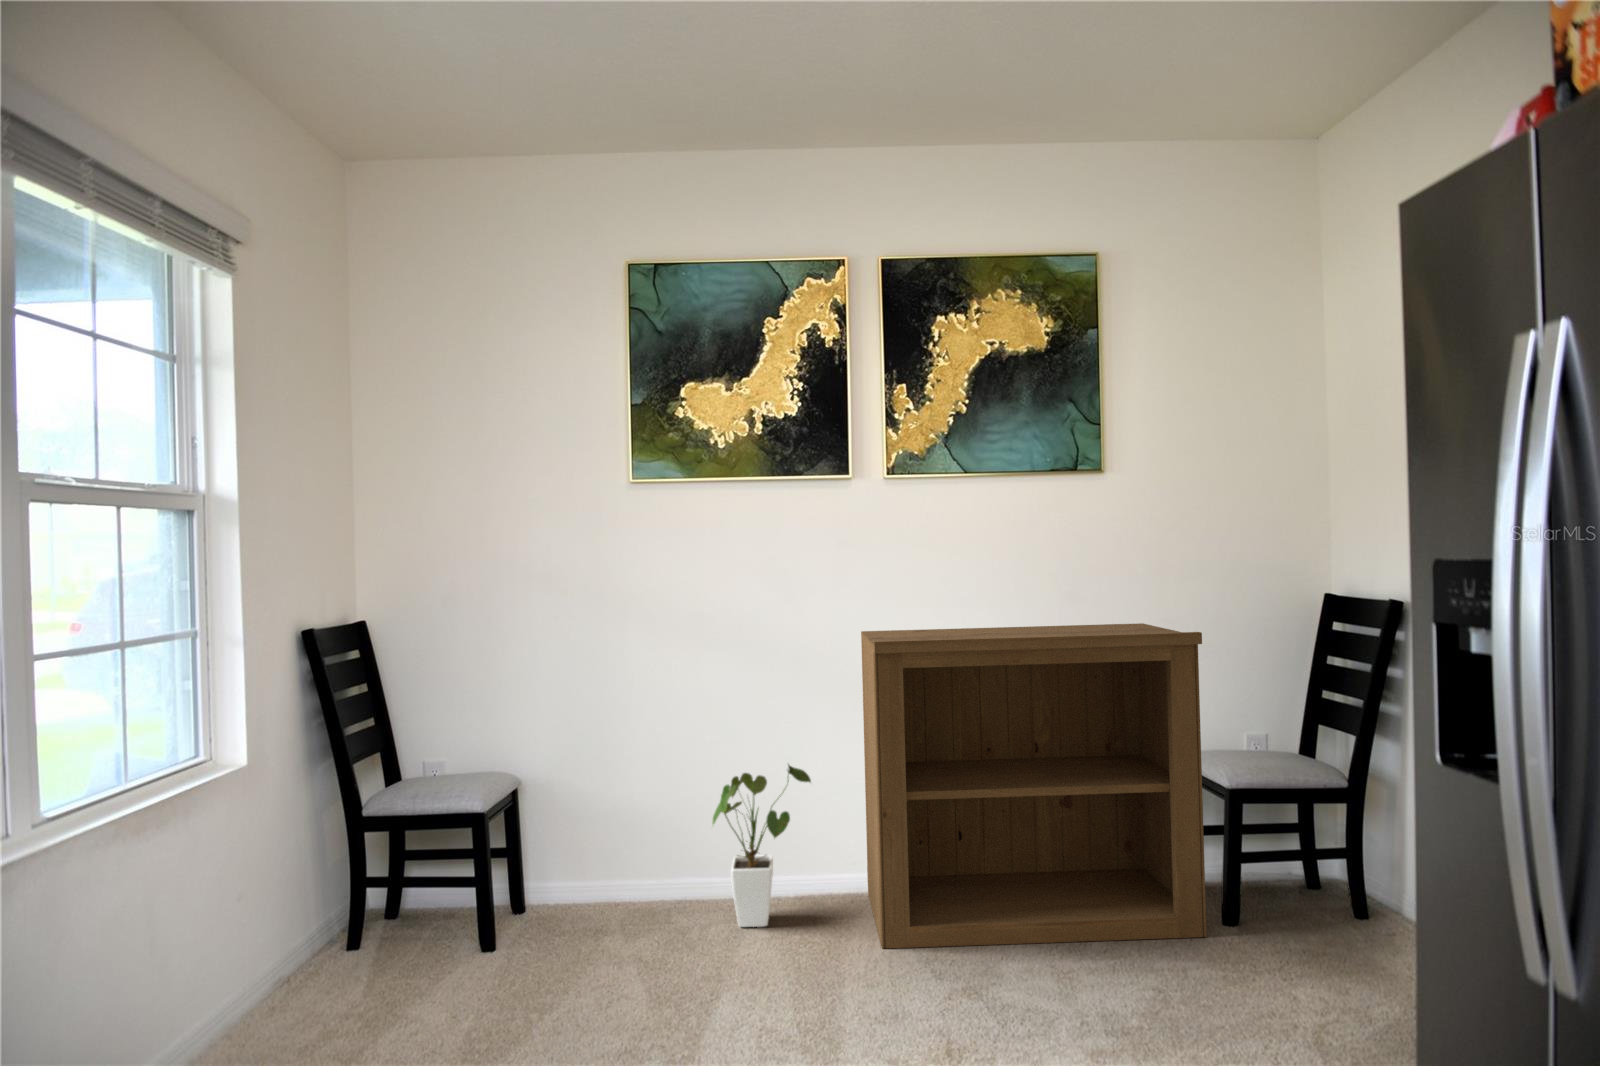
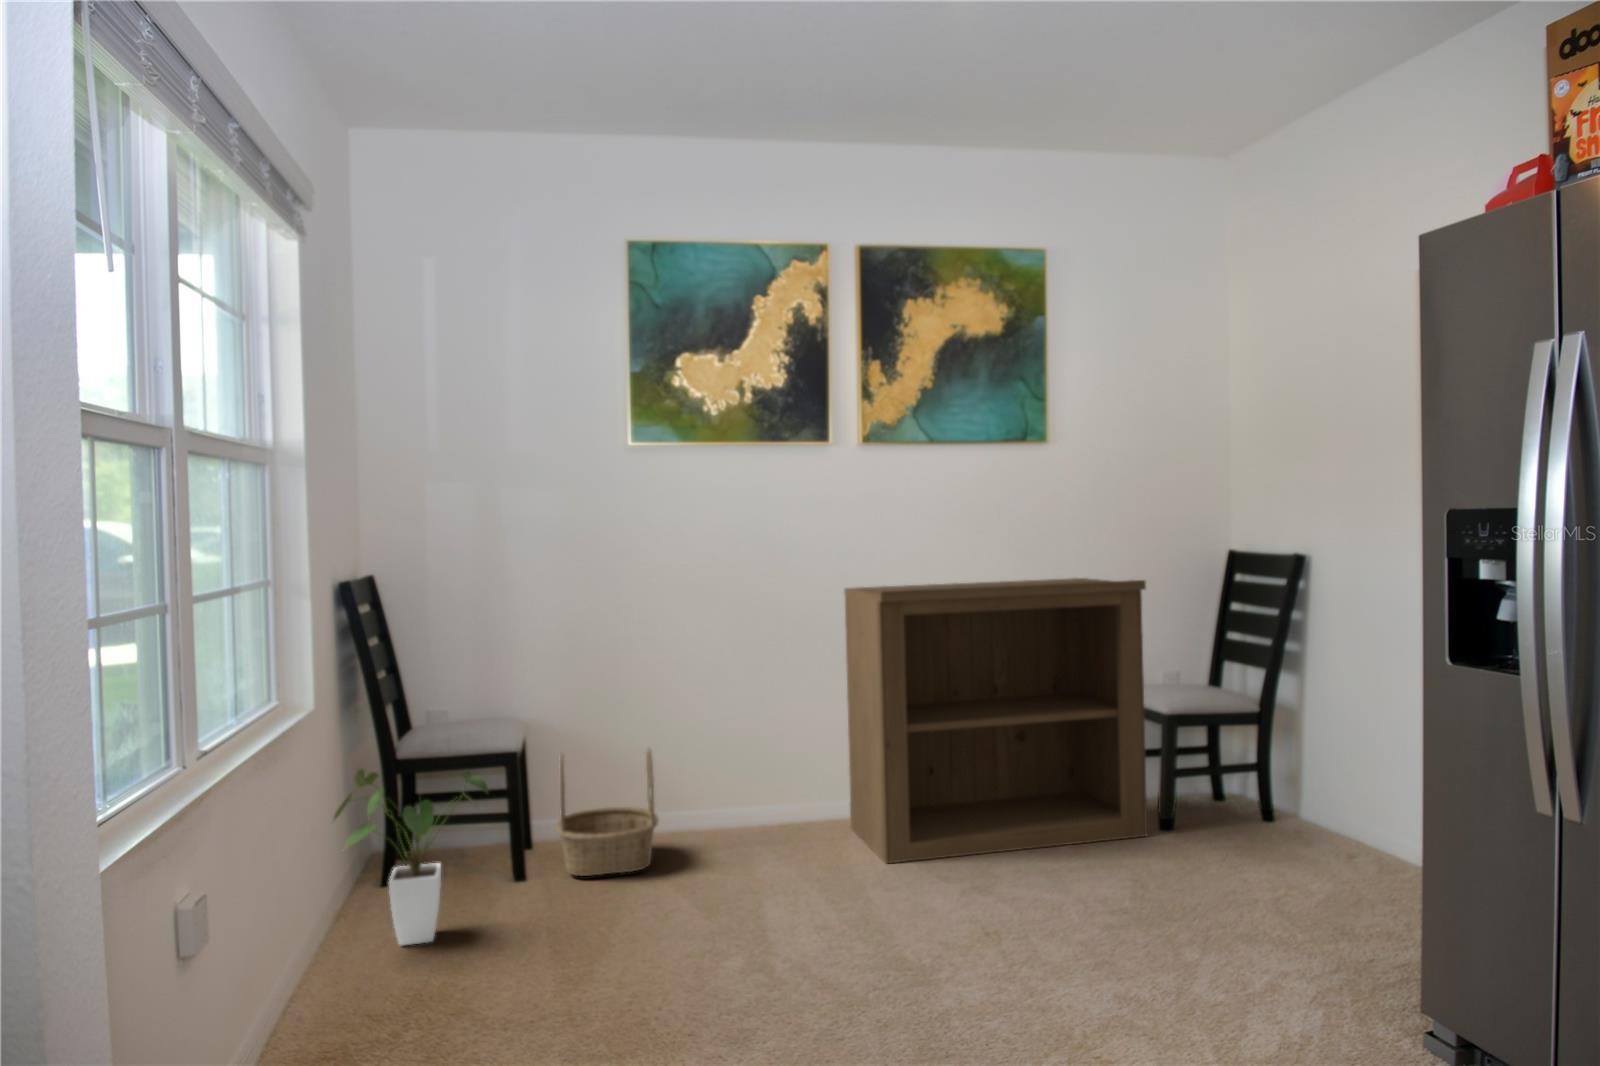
house plant: present [713,765,811,927] -> present [334,769,488,945]
basket: none [537,798,648,935] -> present [555,748,658,876]

